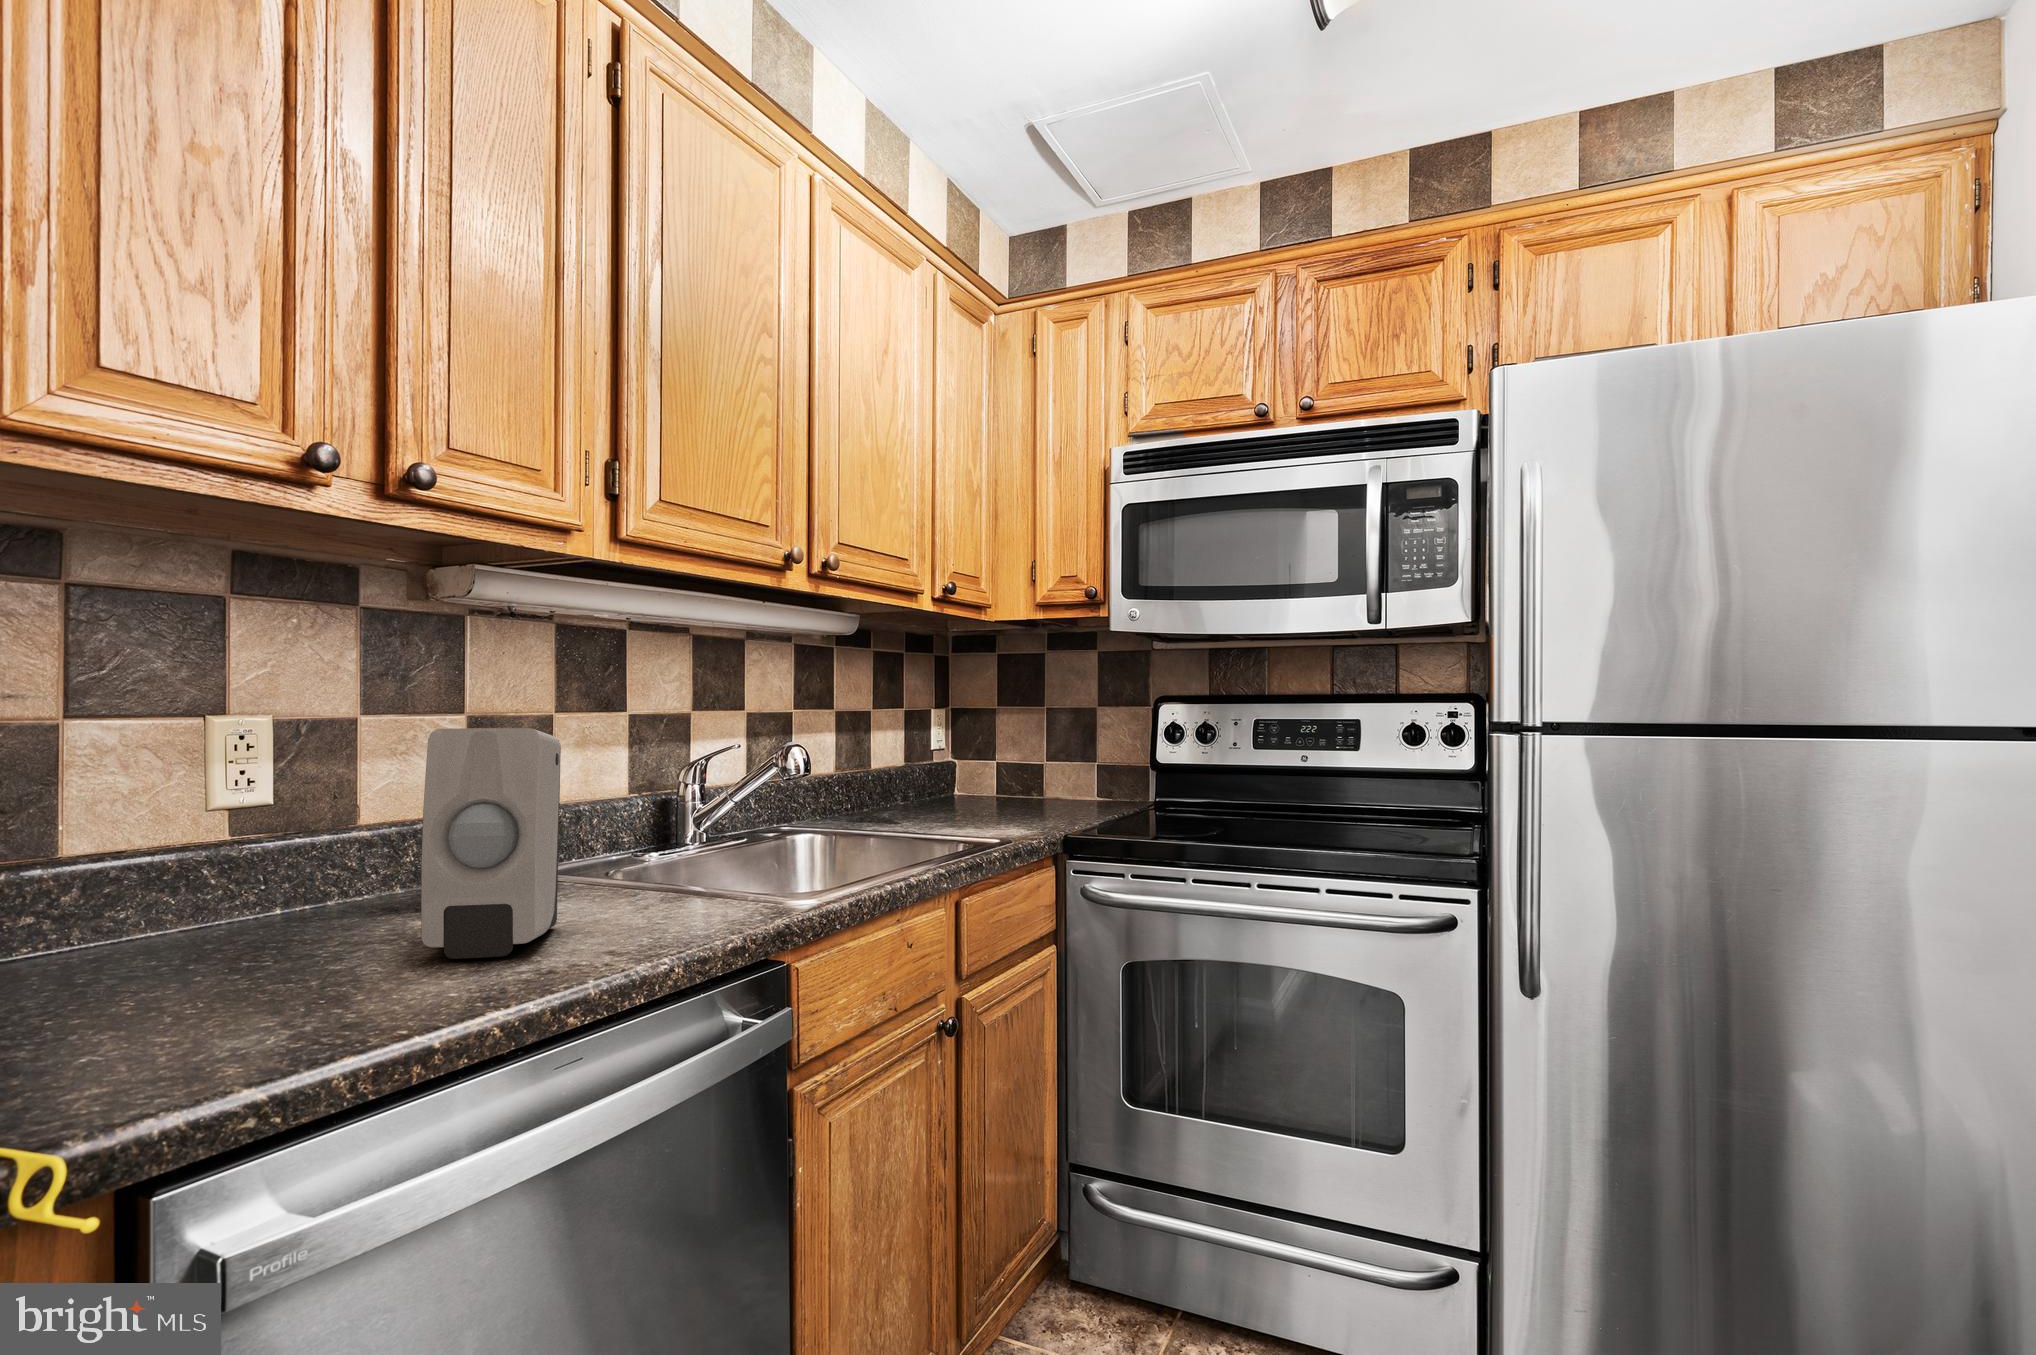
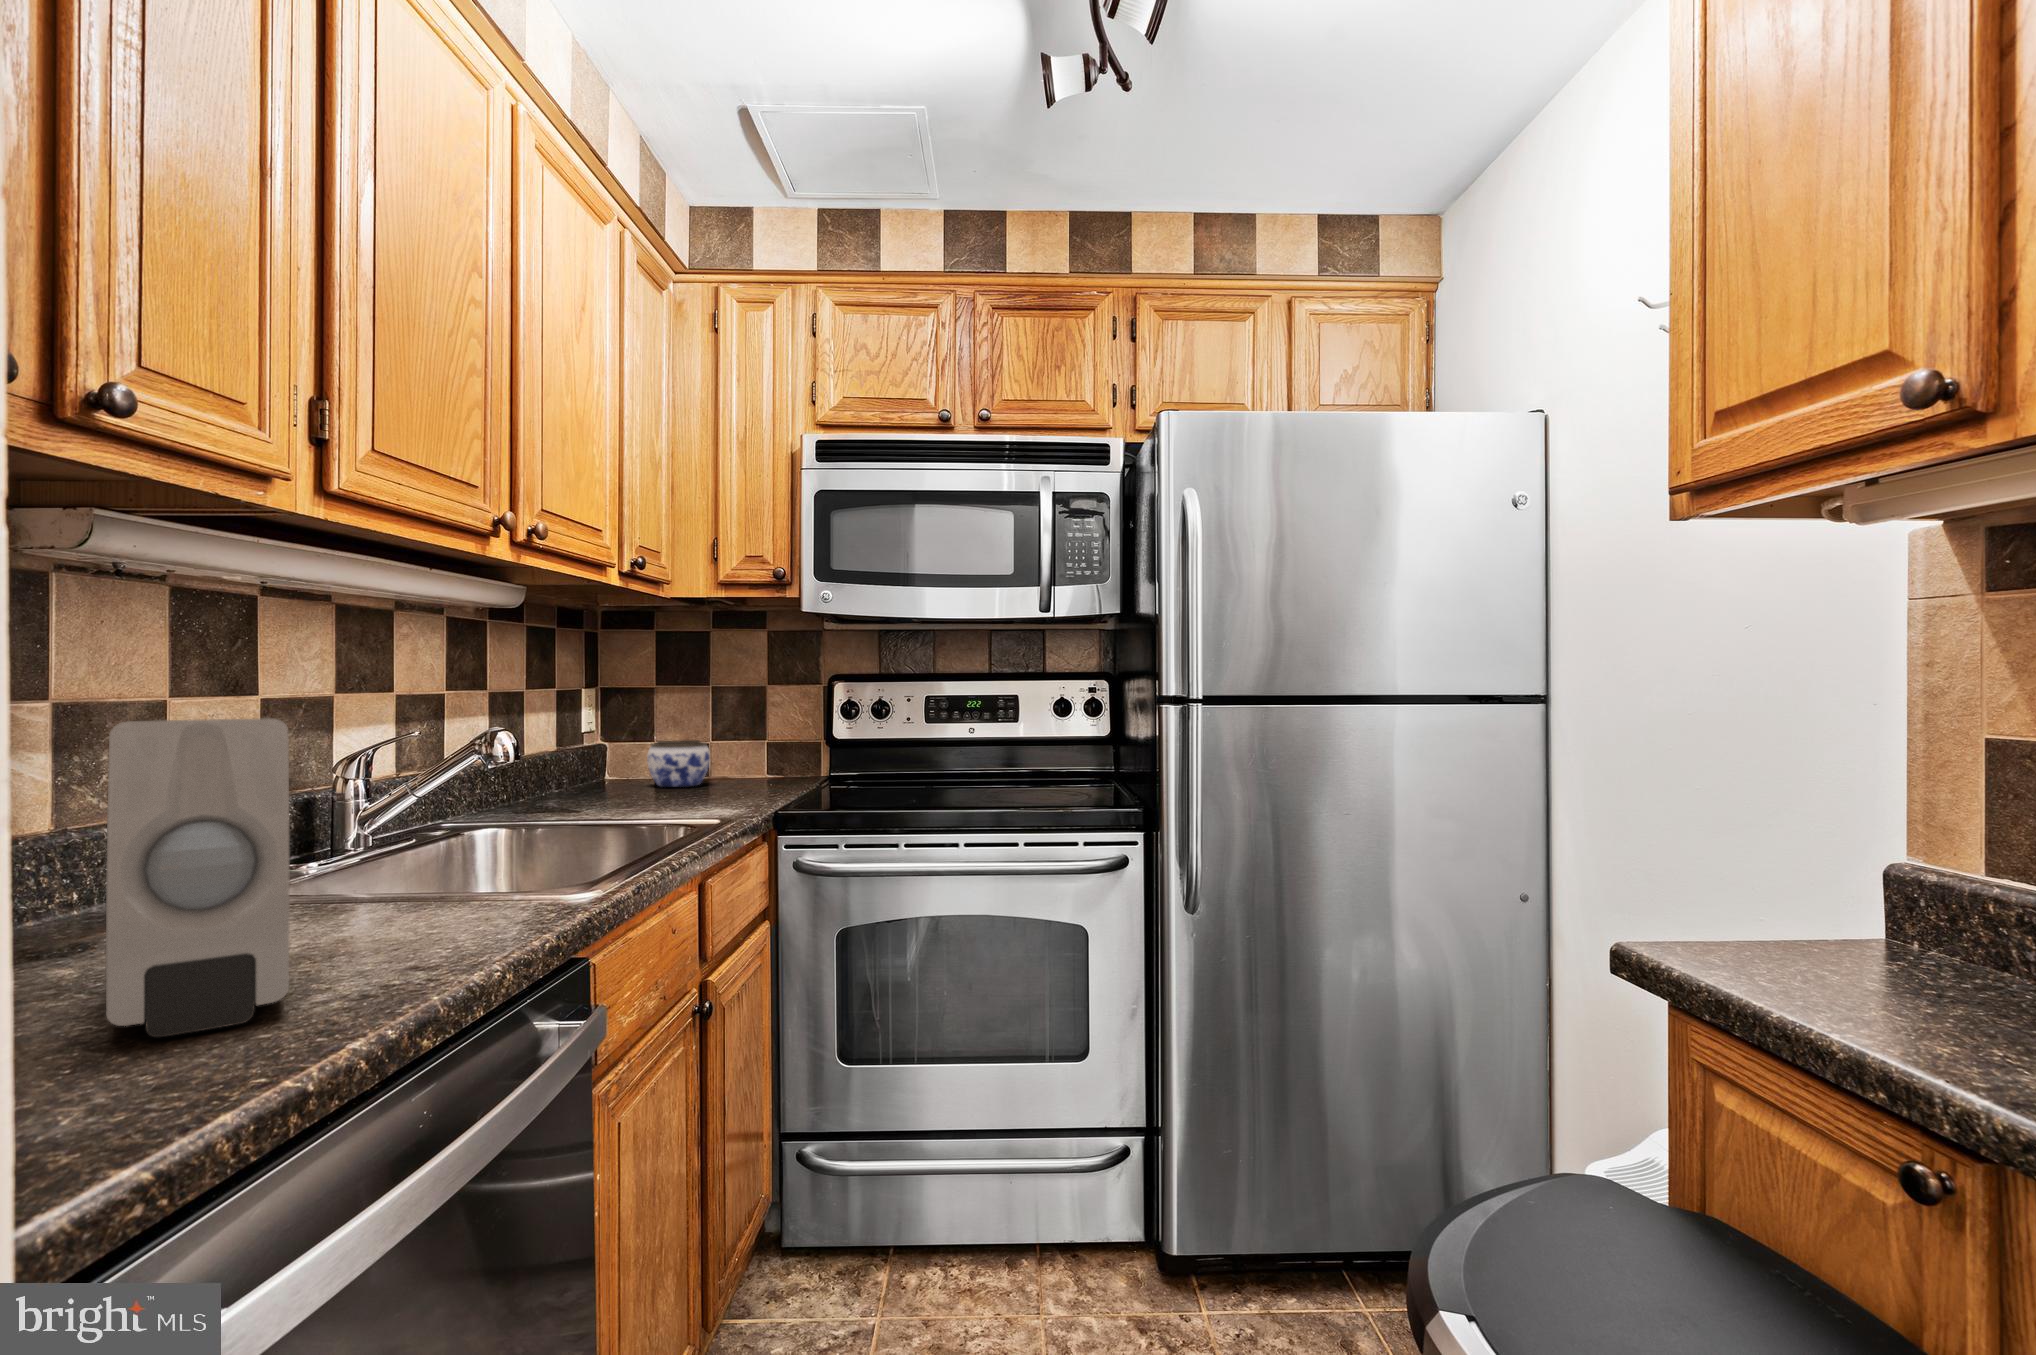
jar: none [984,760,1044,806] -> present [647,740,710,787]

